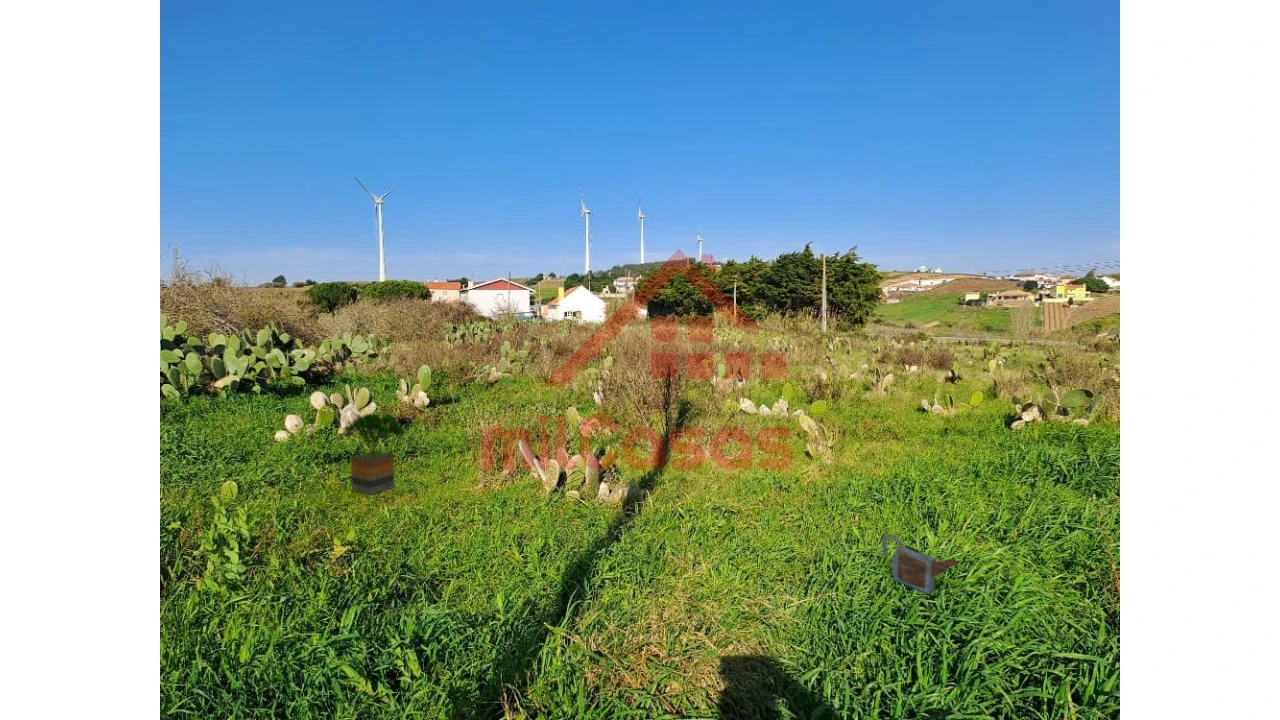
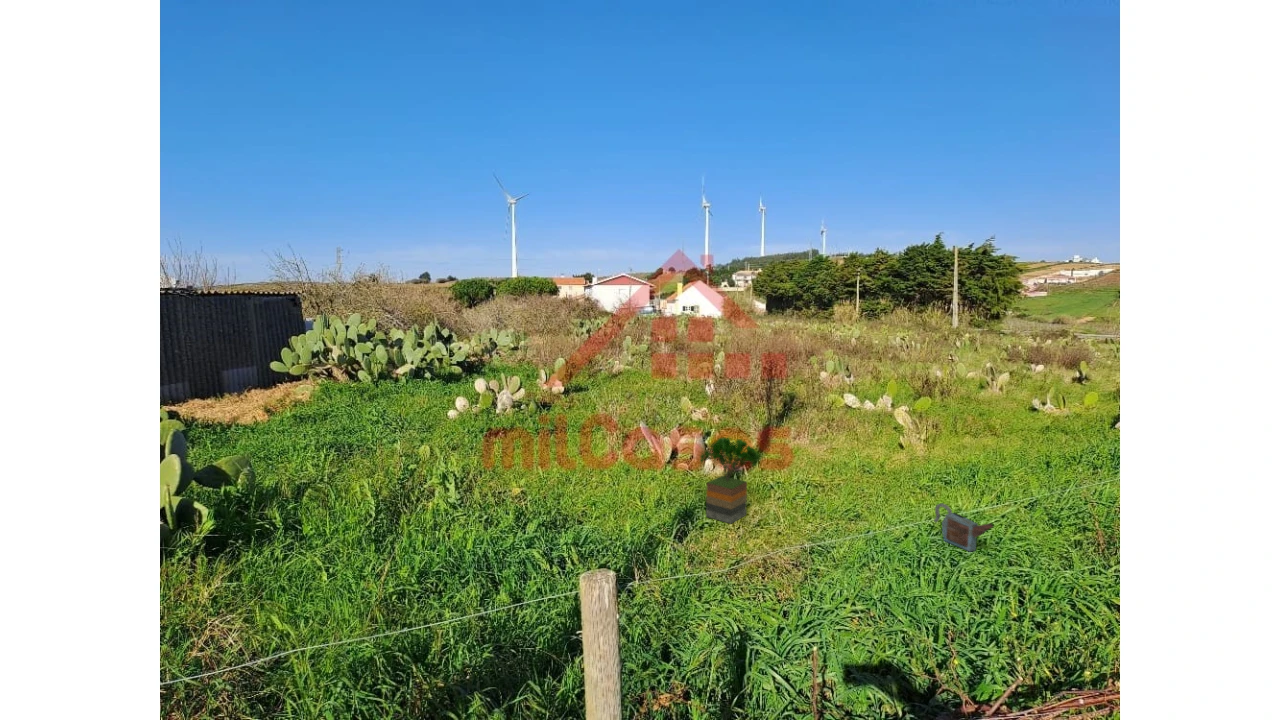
potted tree: present [343,414,405,495] -> present [700,438,761,523]

